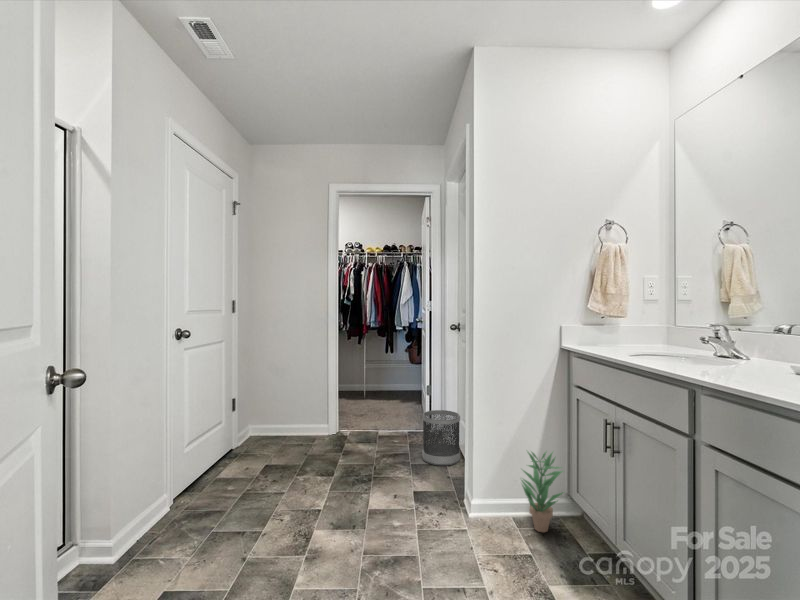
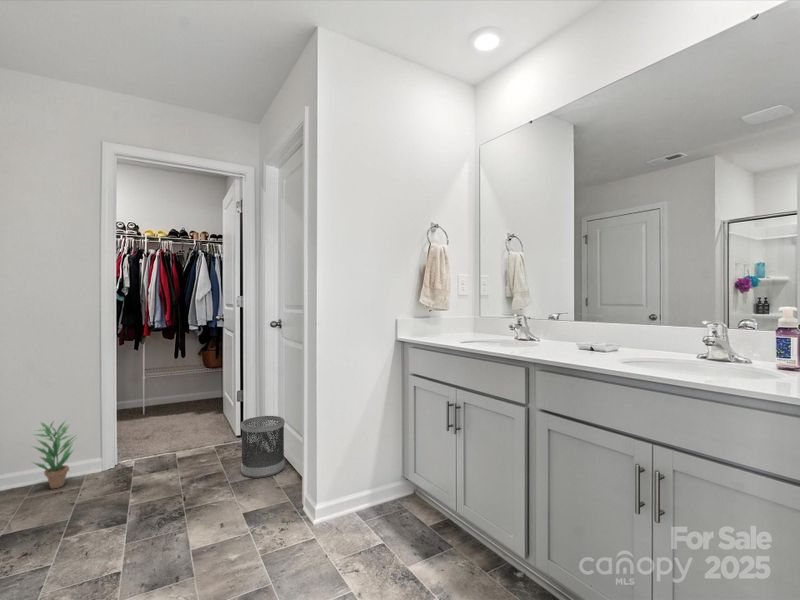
potted plant: present [522,452,563,532] -> present [35,423,73,488]

